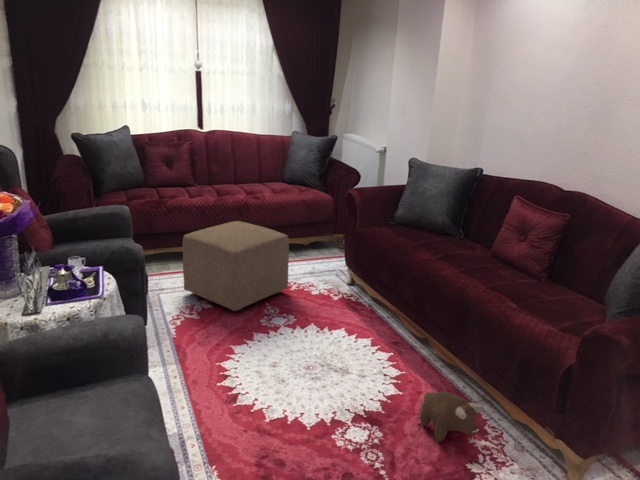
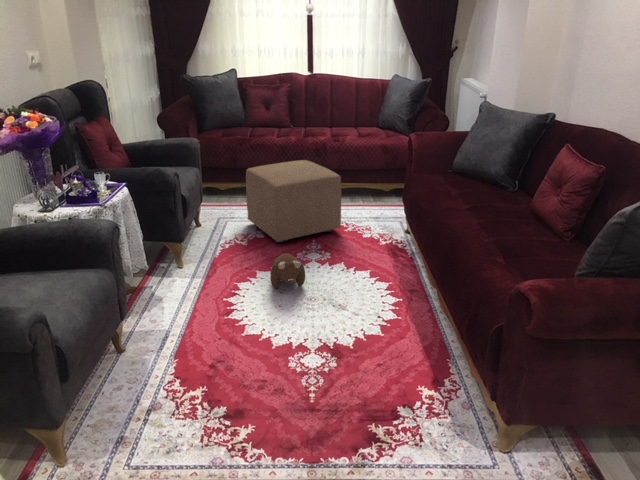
plush toy: present [420,392,483,442] -> present [270,253,305,288]

